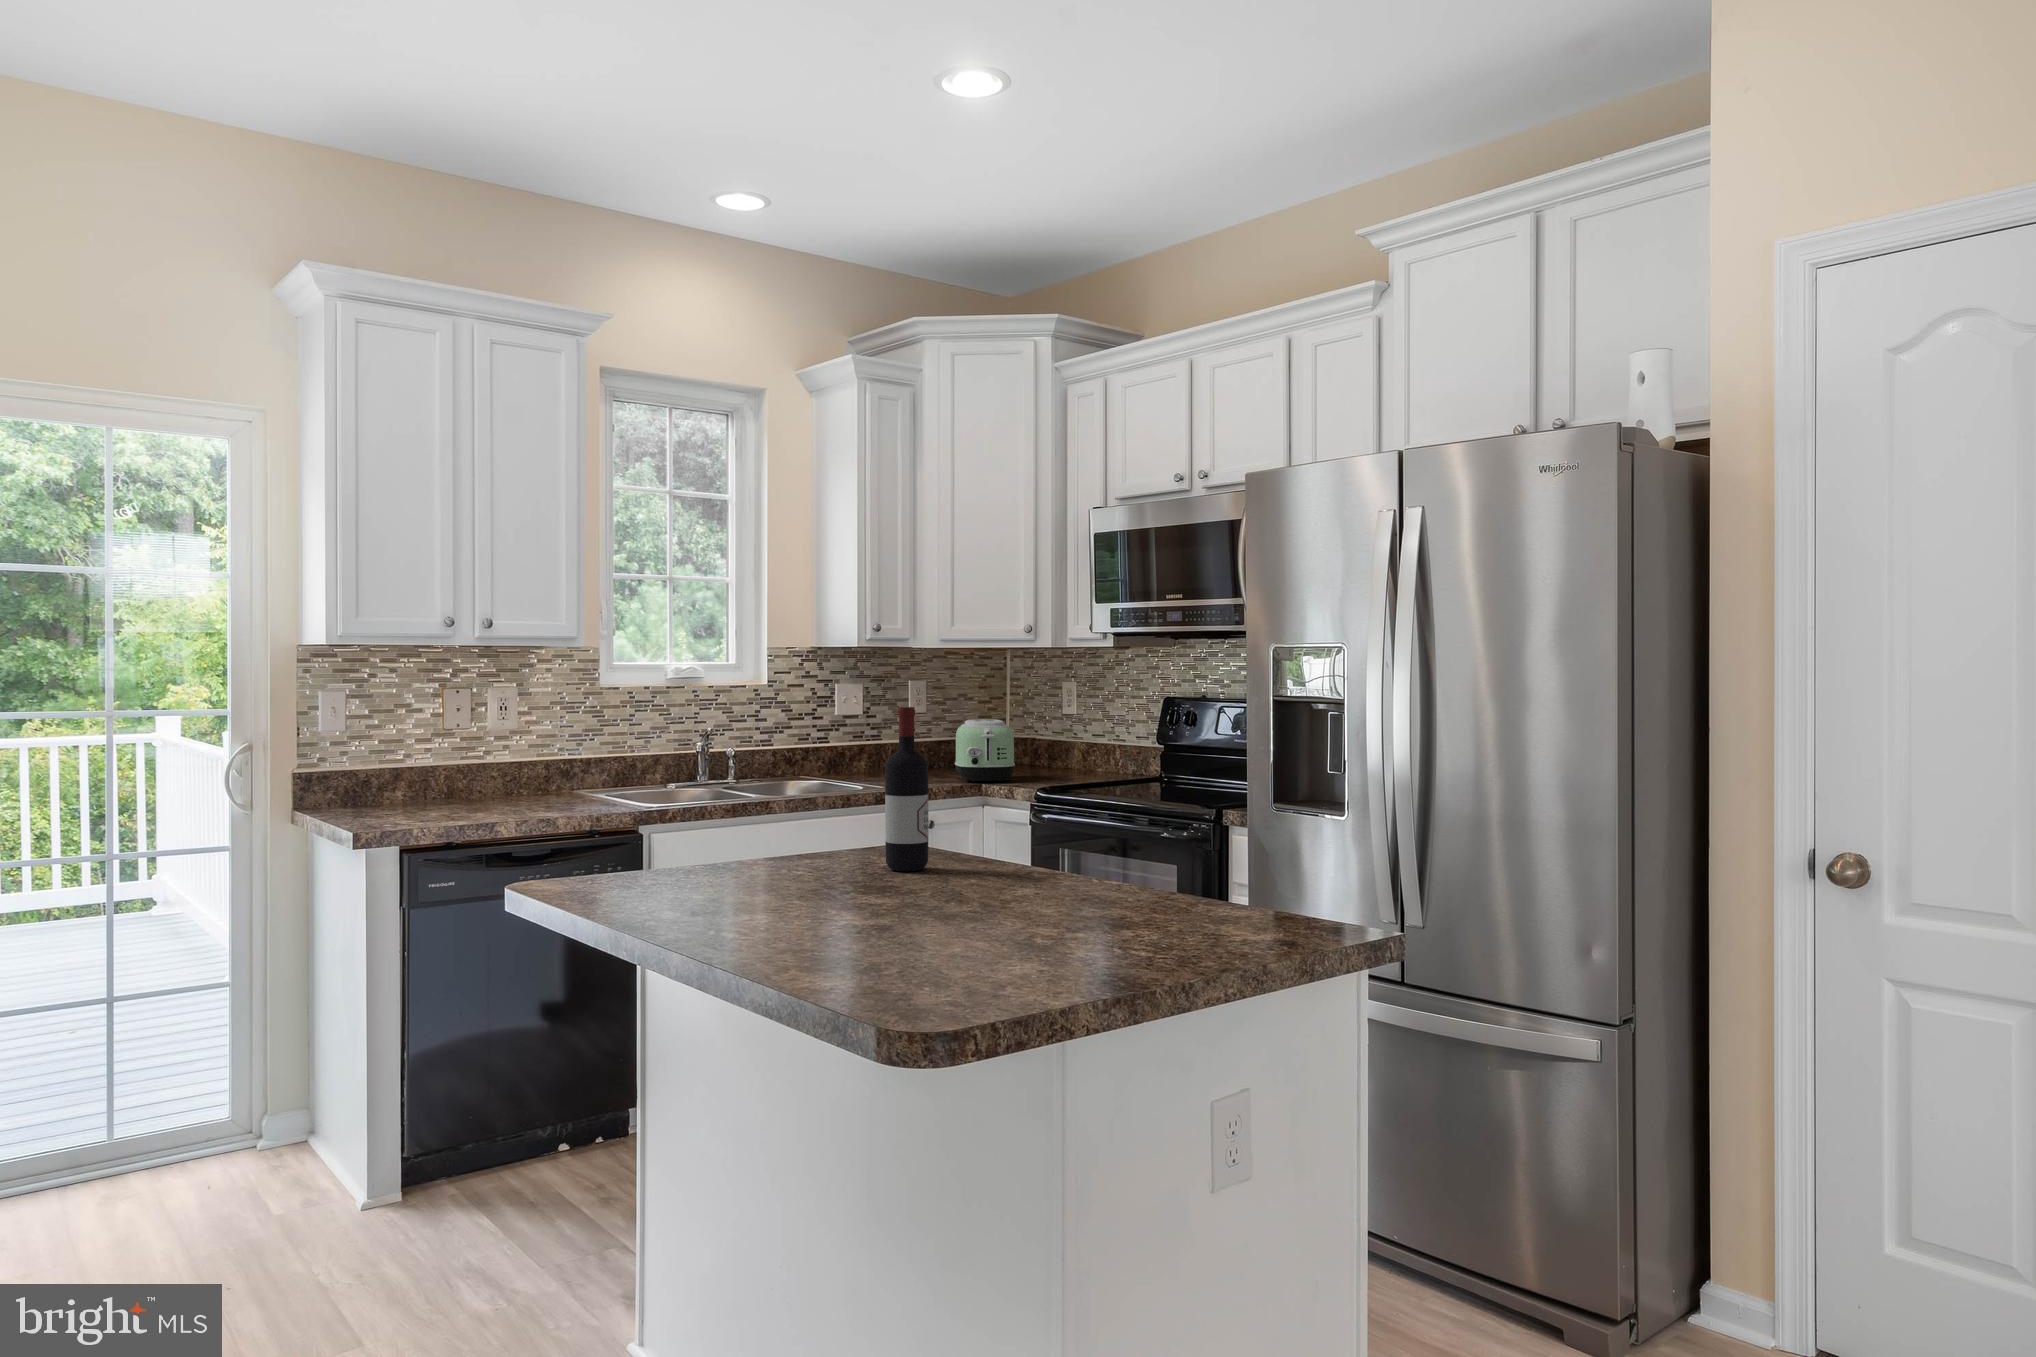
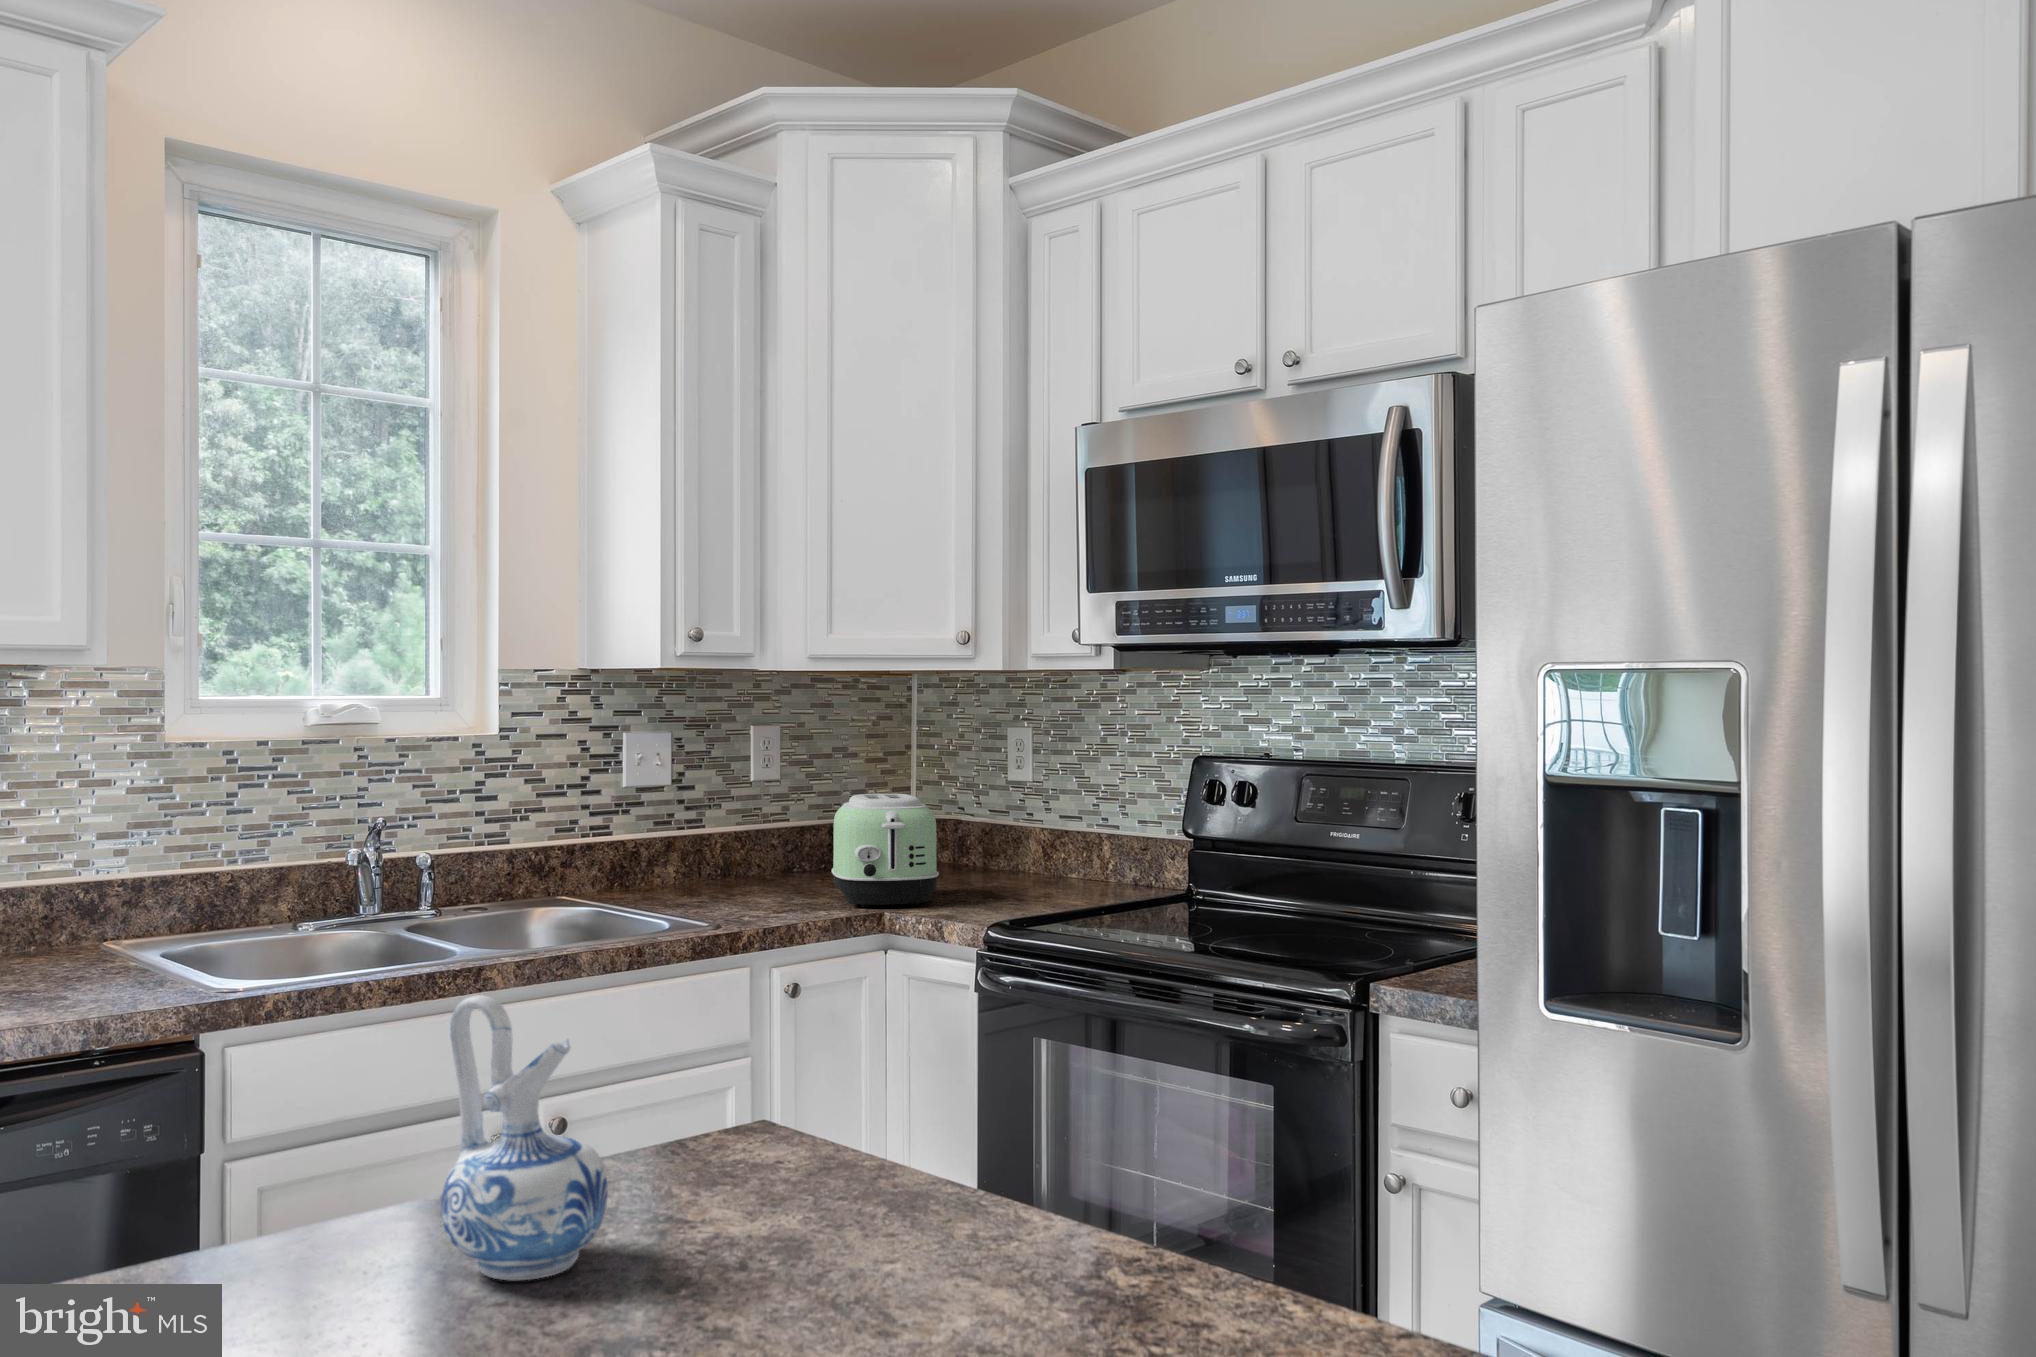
wine bottle: present [885,707,929,871] -> none [709,822,834,1303]
ceramic pitcher: none [792,769,849,866] -> present [441,995,608,1281]

